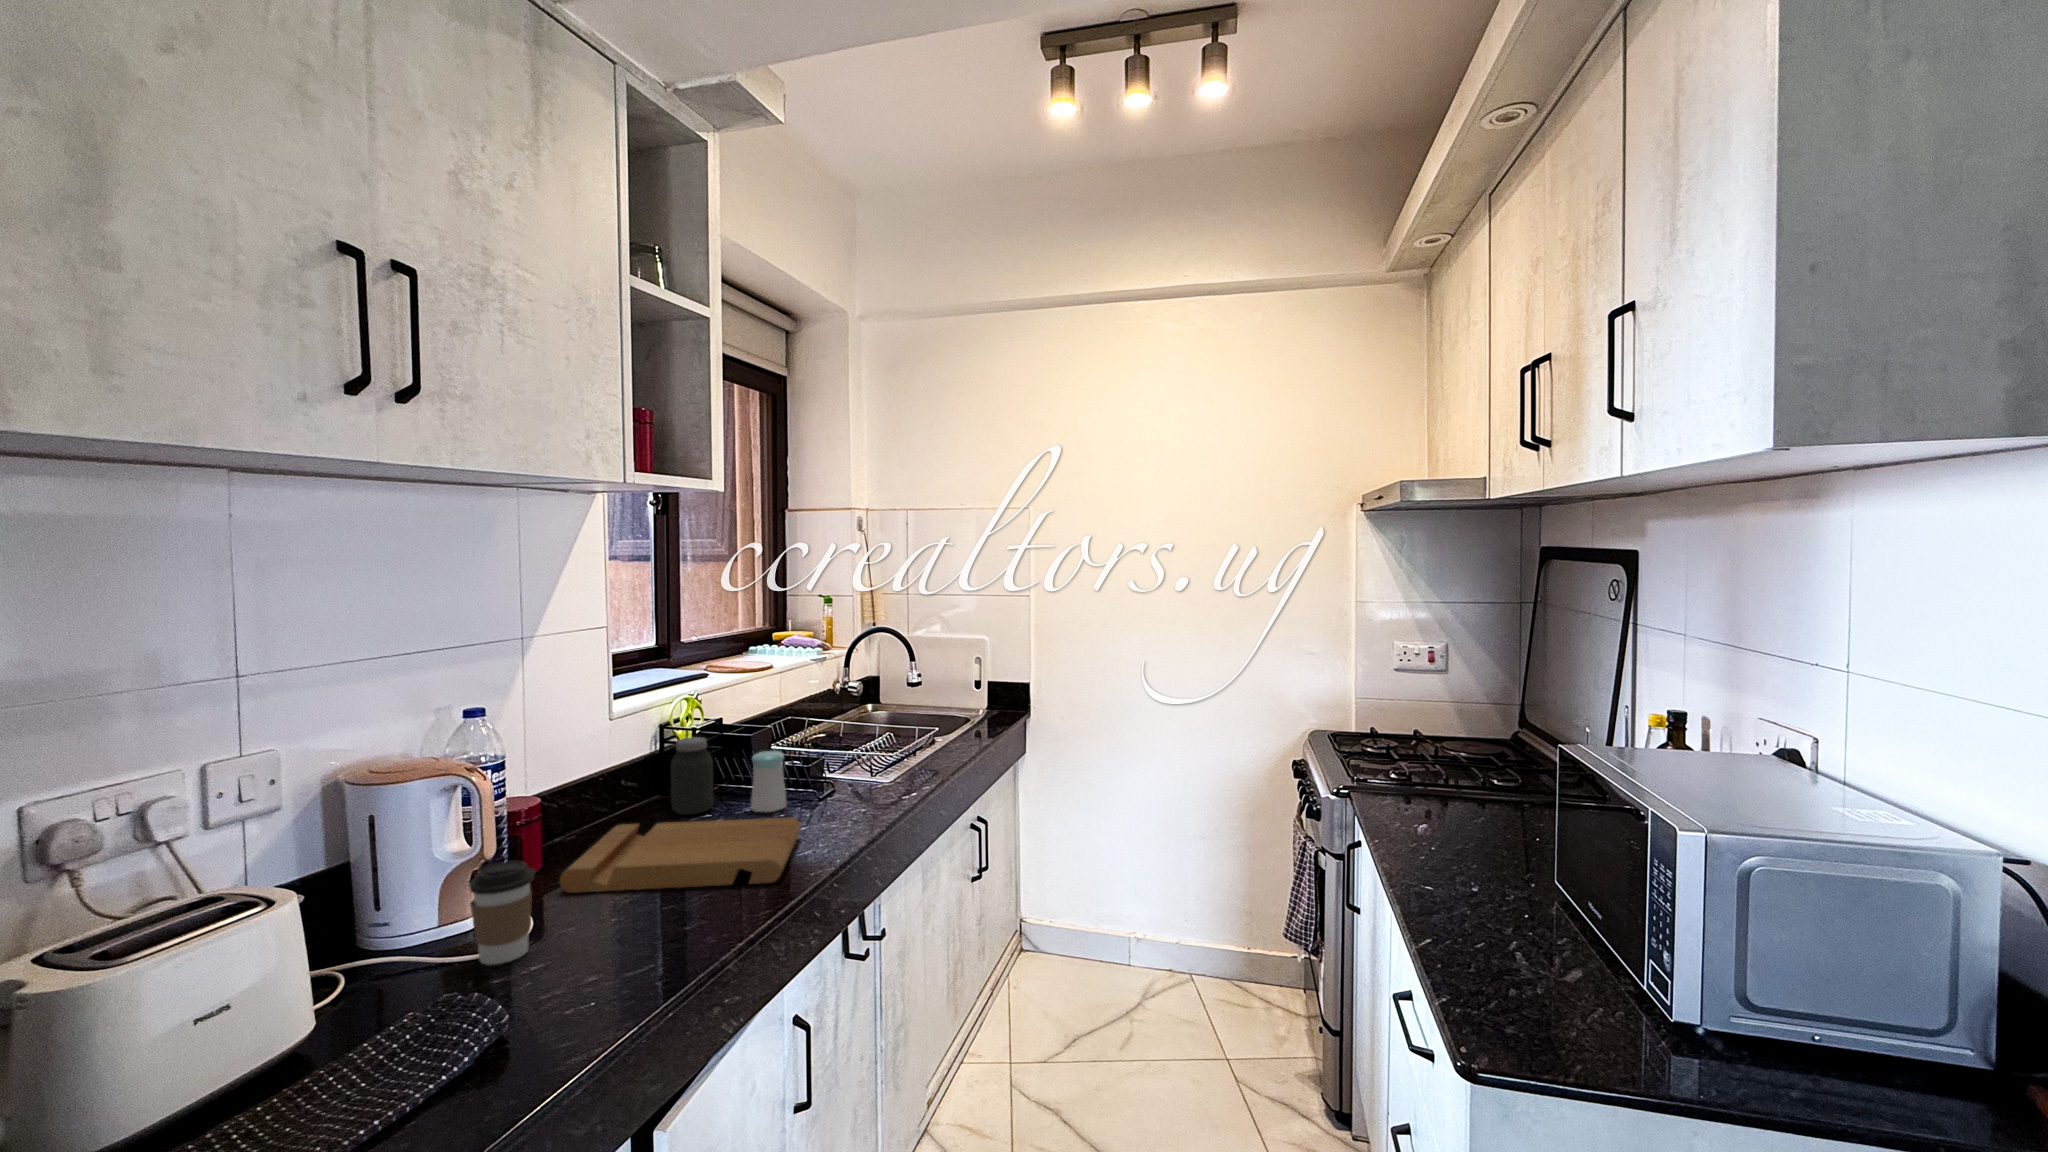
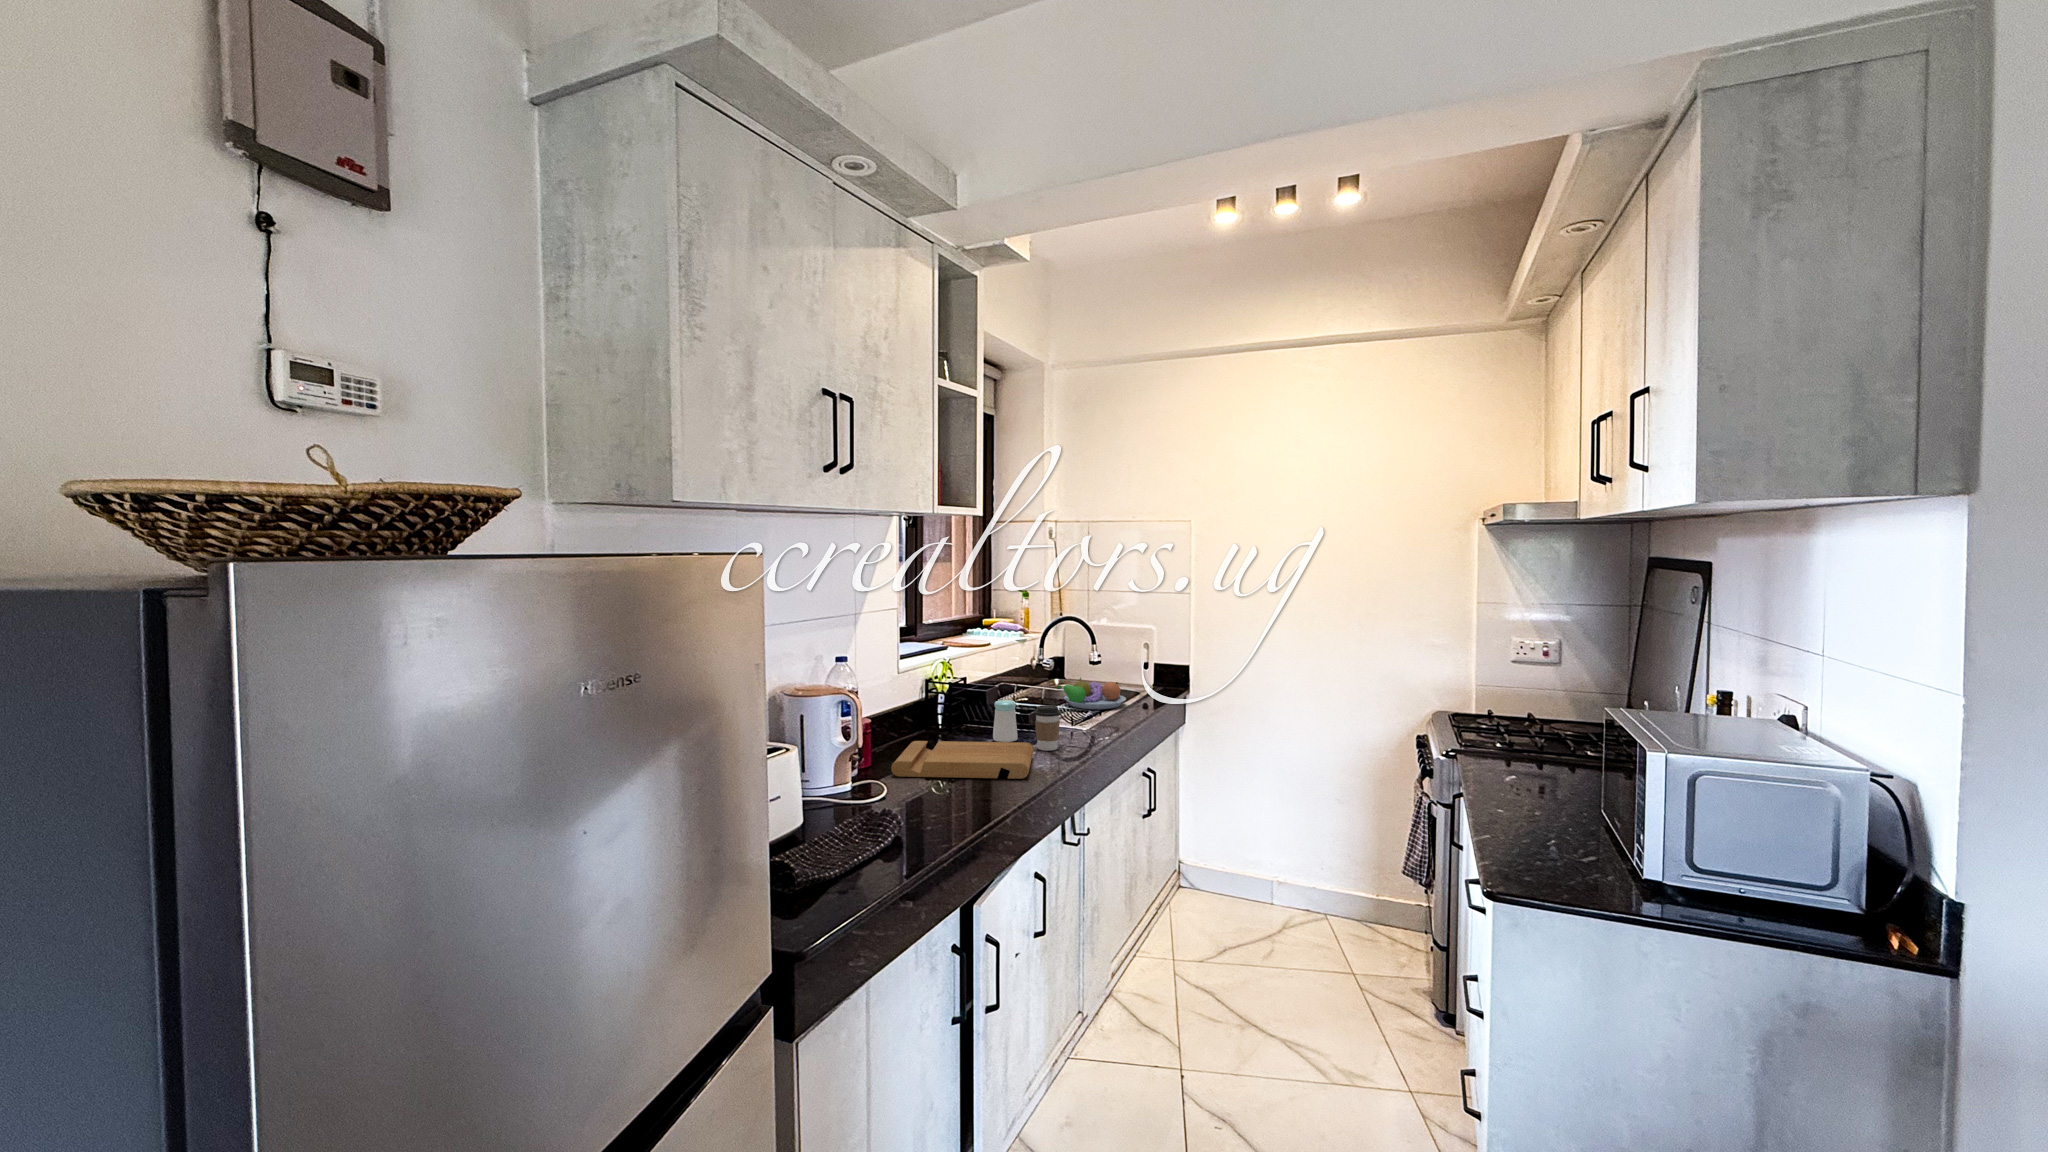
fruit bowl: none [858,705,949,749] -> present [1057,677,1126,709]
jar: present [671,737,713,815] -> none [940,688,967,741]
coffee cup: present [469,861,535,965] -> present [1035,705,1061,751]

